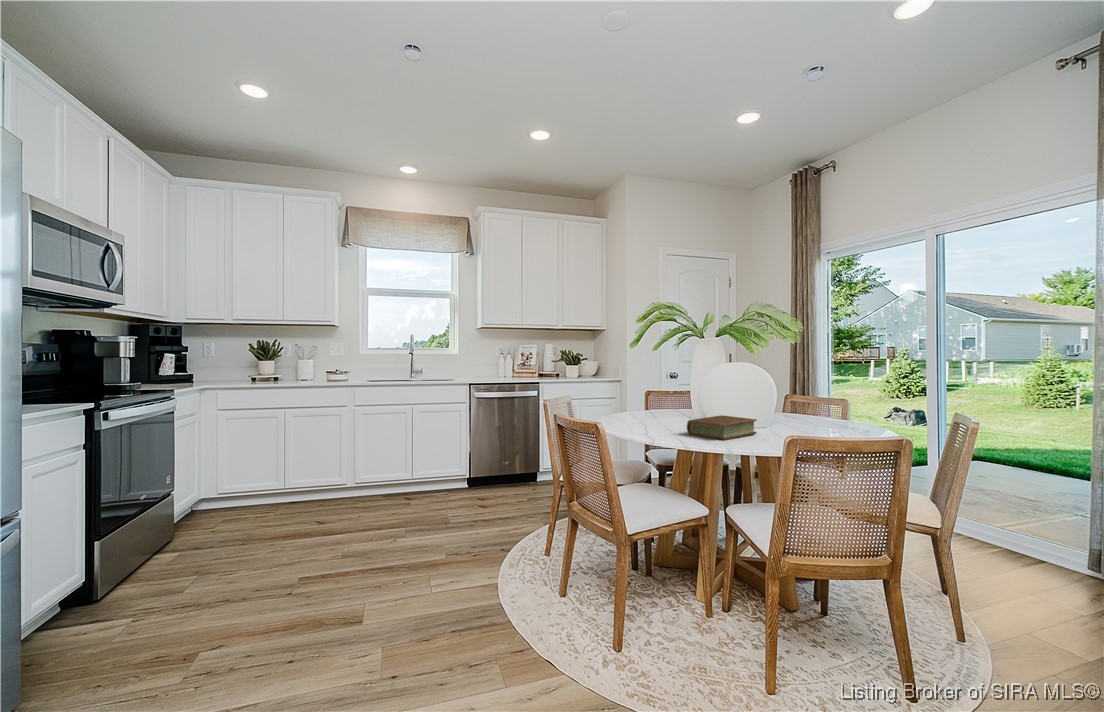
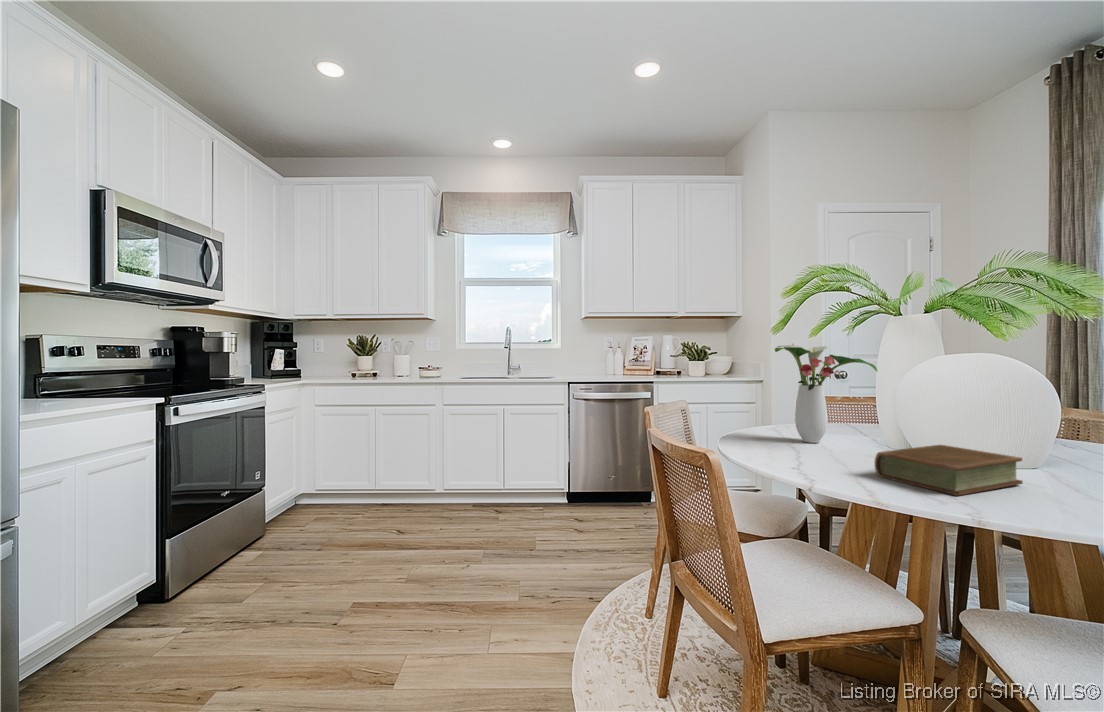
flower arrangement: none [633,354,691,420] -> present [775,344,877,443]

